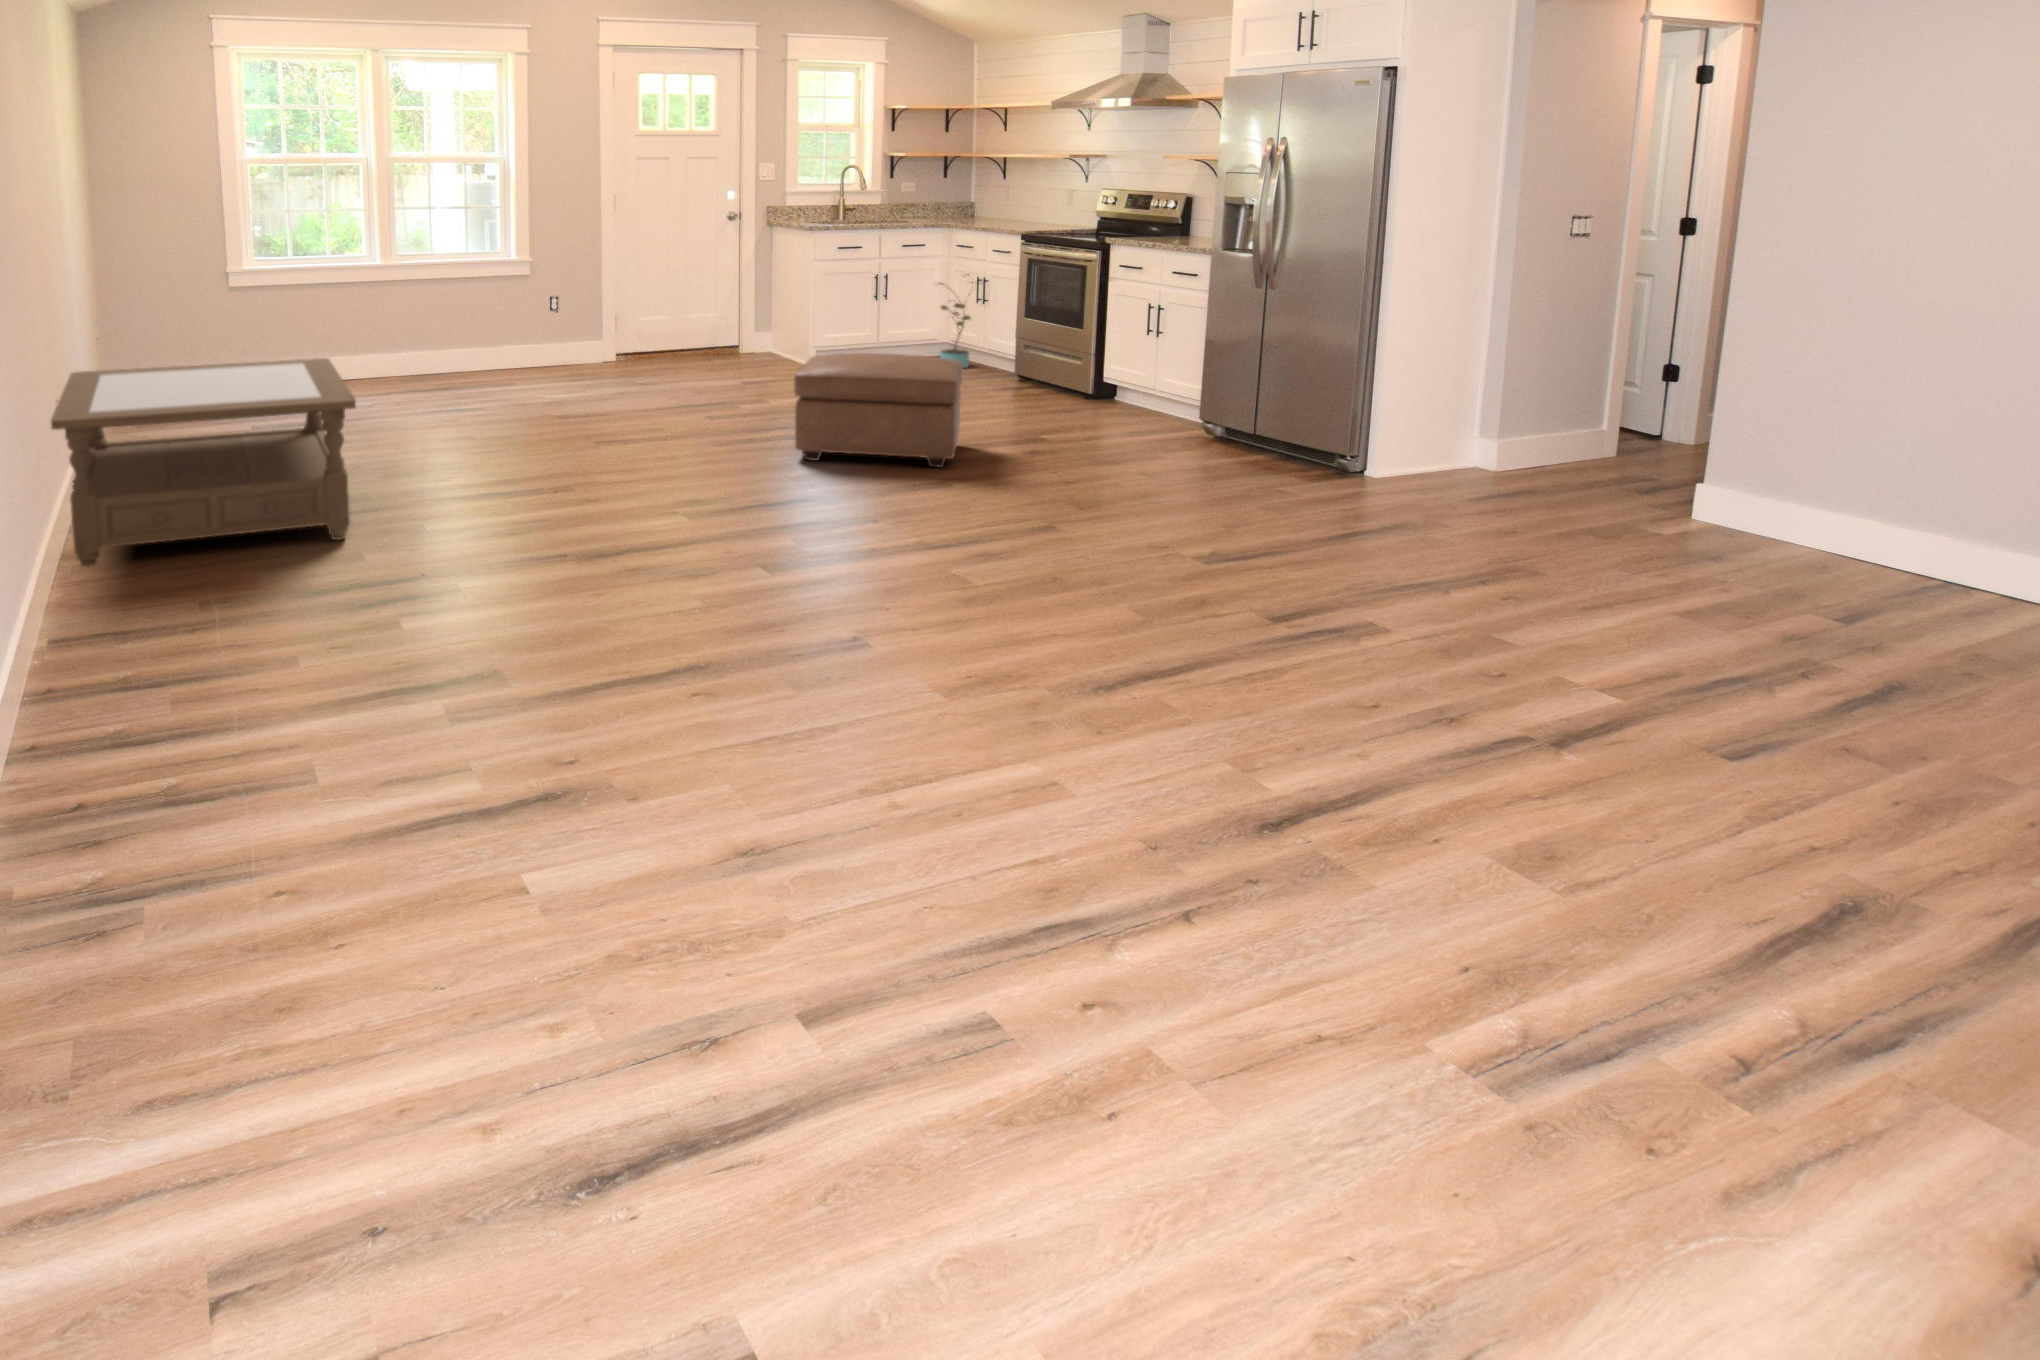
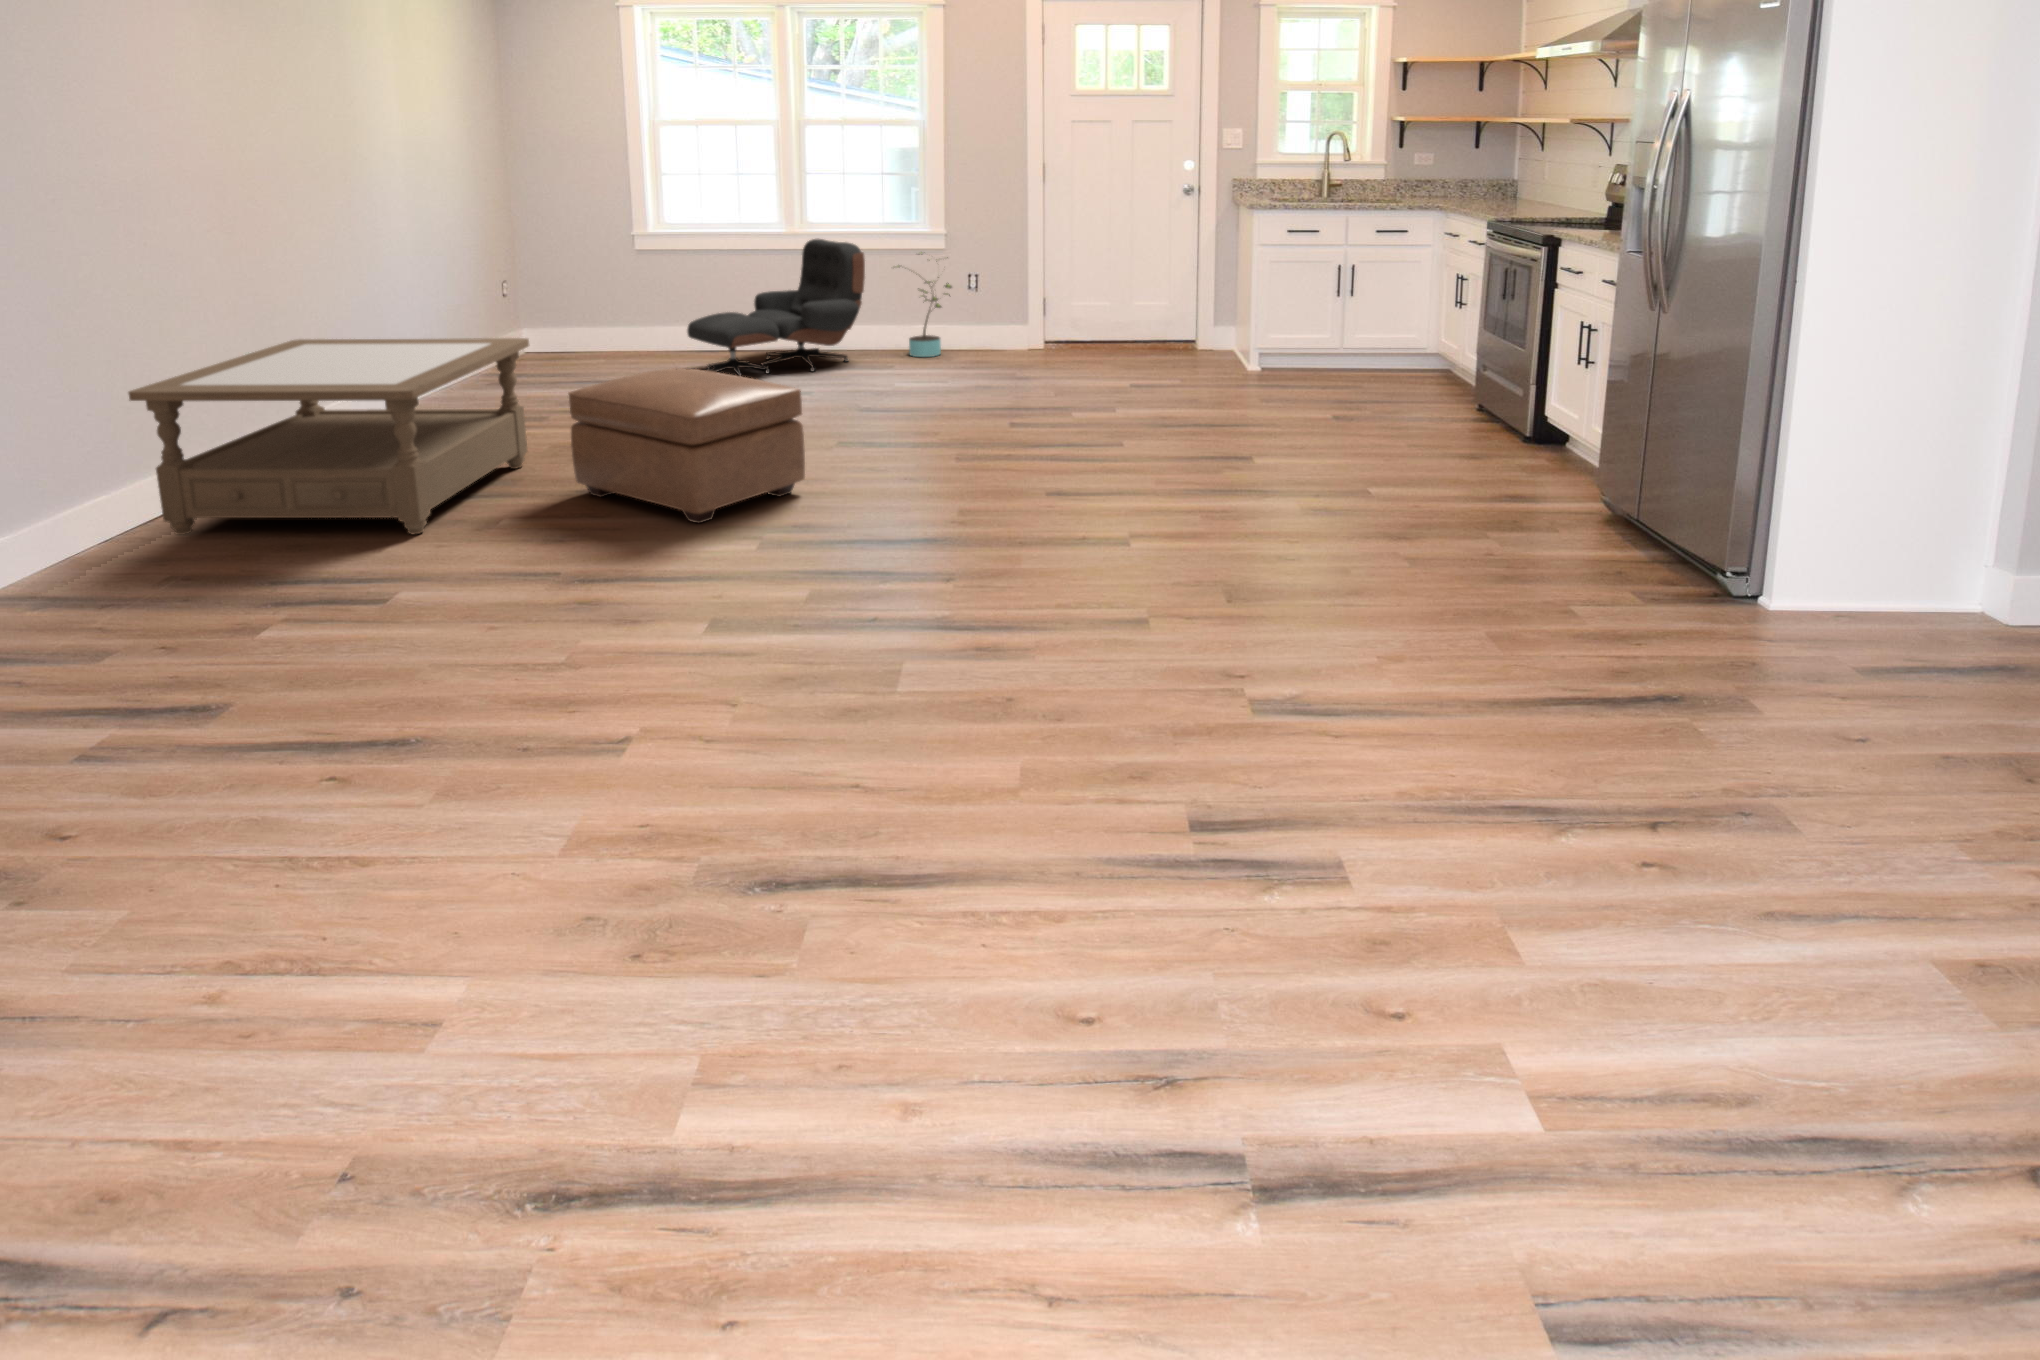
lounge chair: none [314,265,474,404] -> present [687,239,865,376]
potted plant: present [940,274,980,368] -> present [897,252,952,357]
ottoman: present [794,353,962,467] -> present [568,368,805,524]

